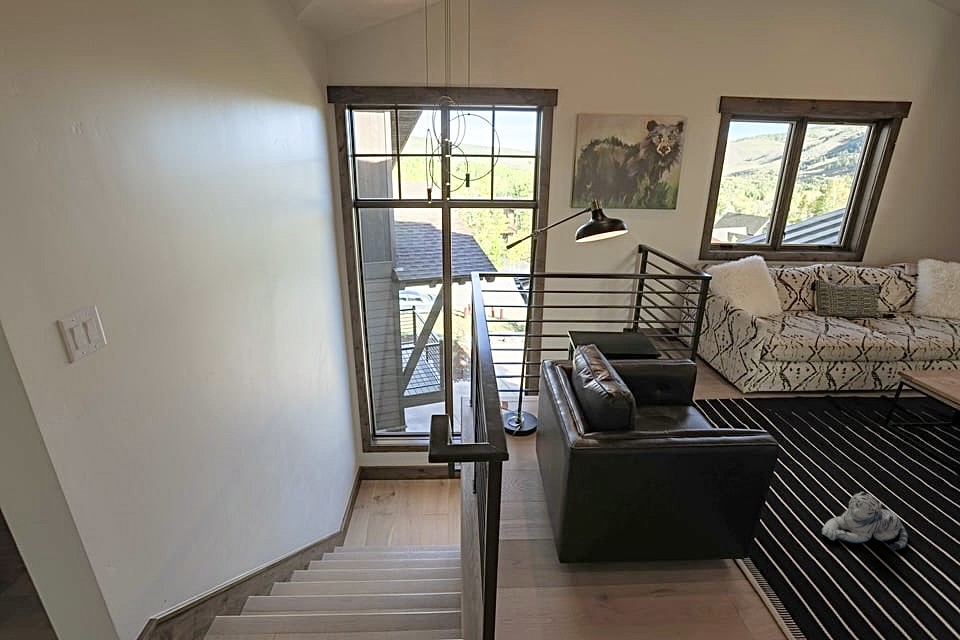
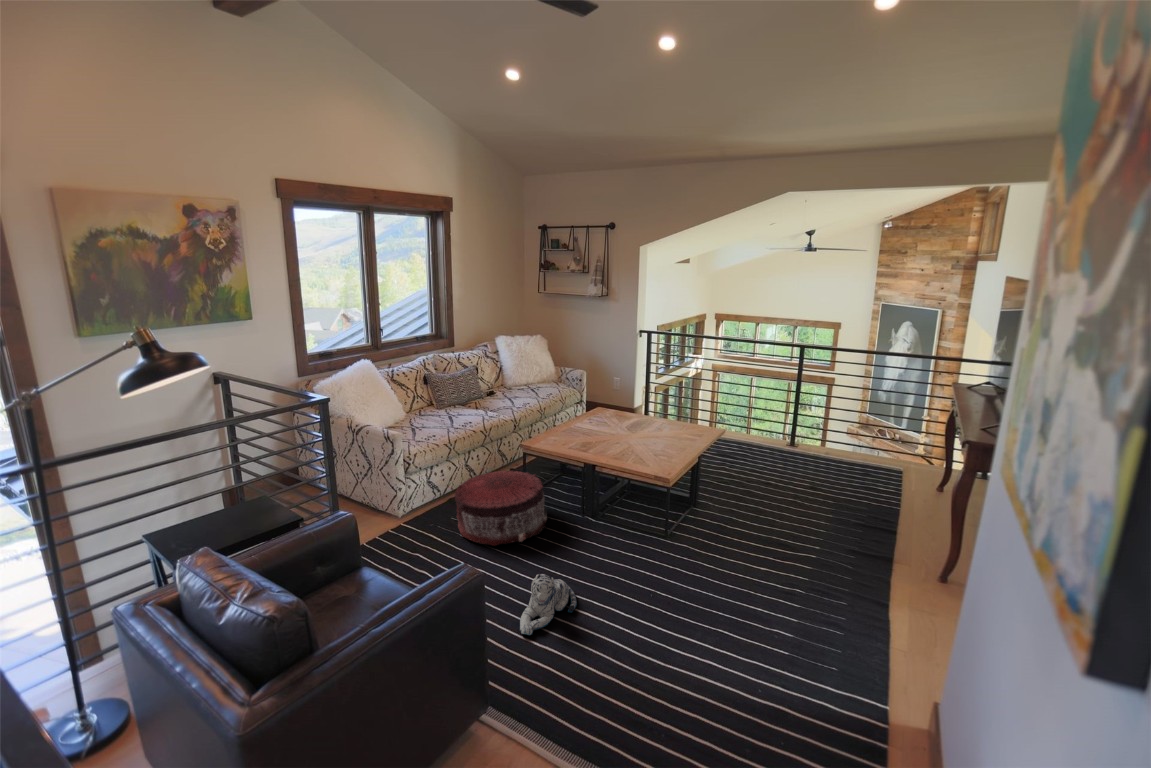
pouf: none [797,383,918,466] -> present [455,470,547,546]

